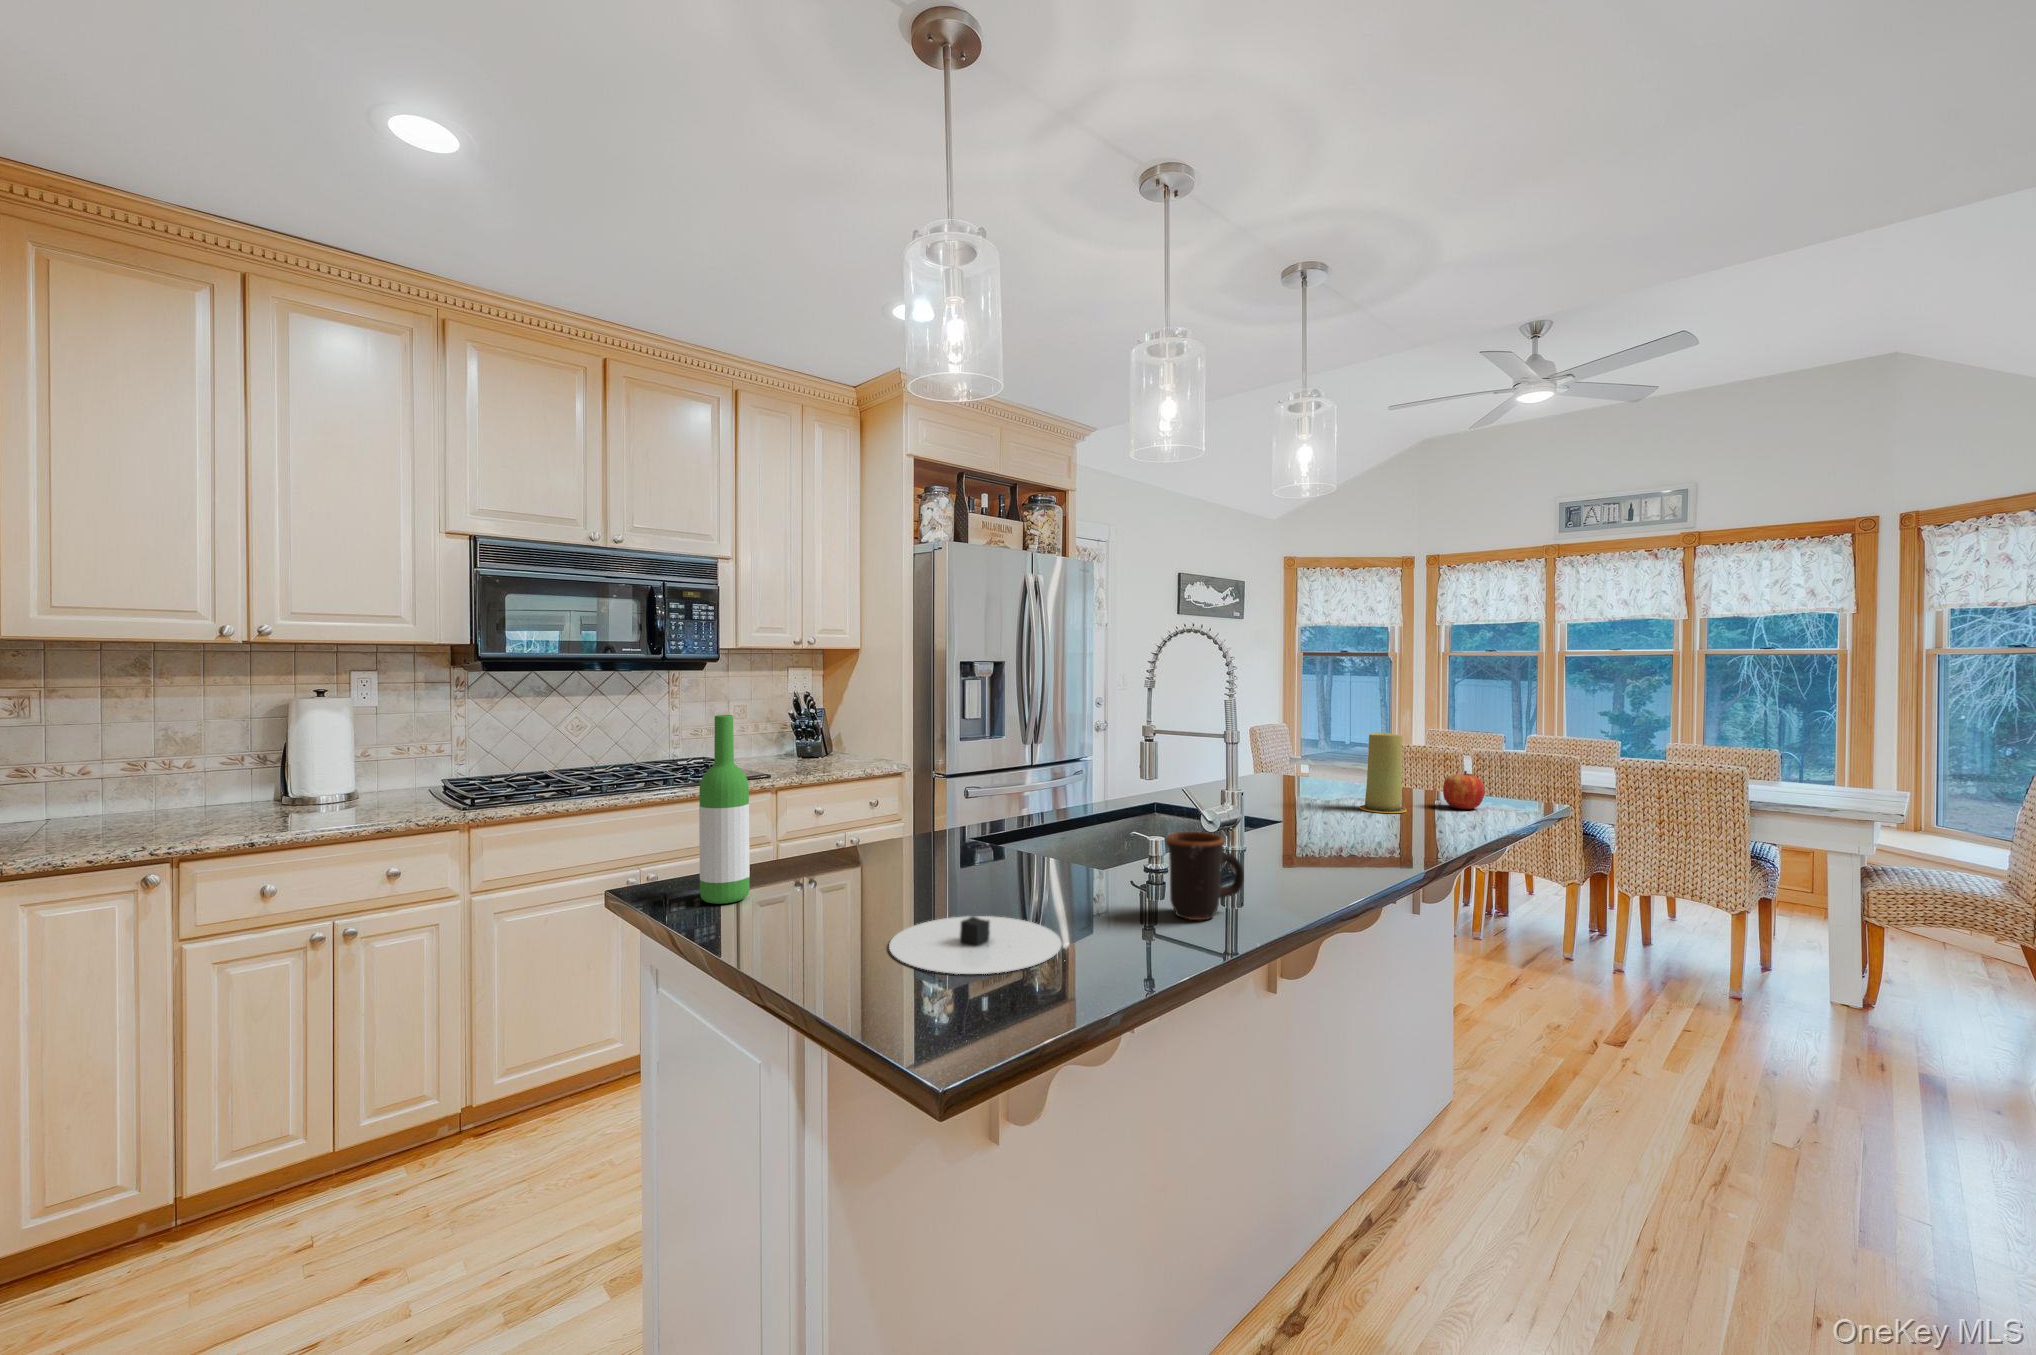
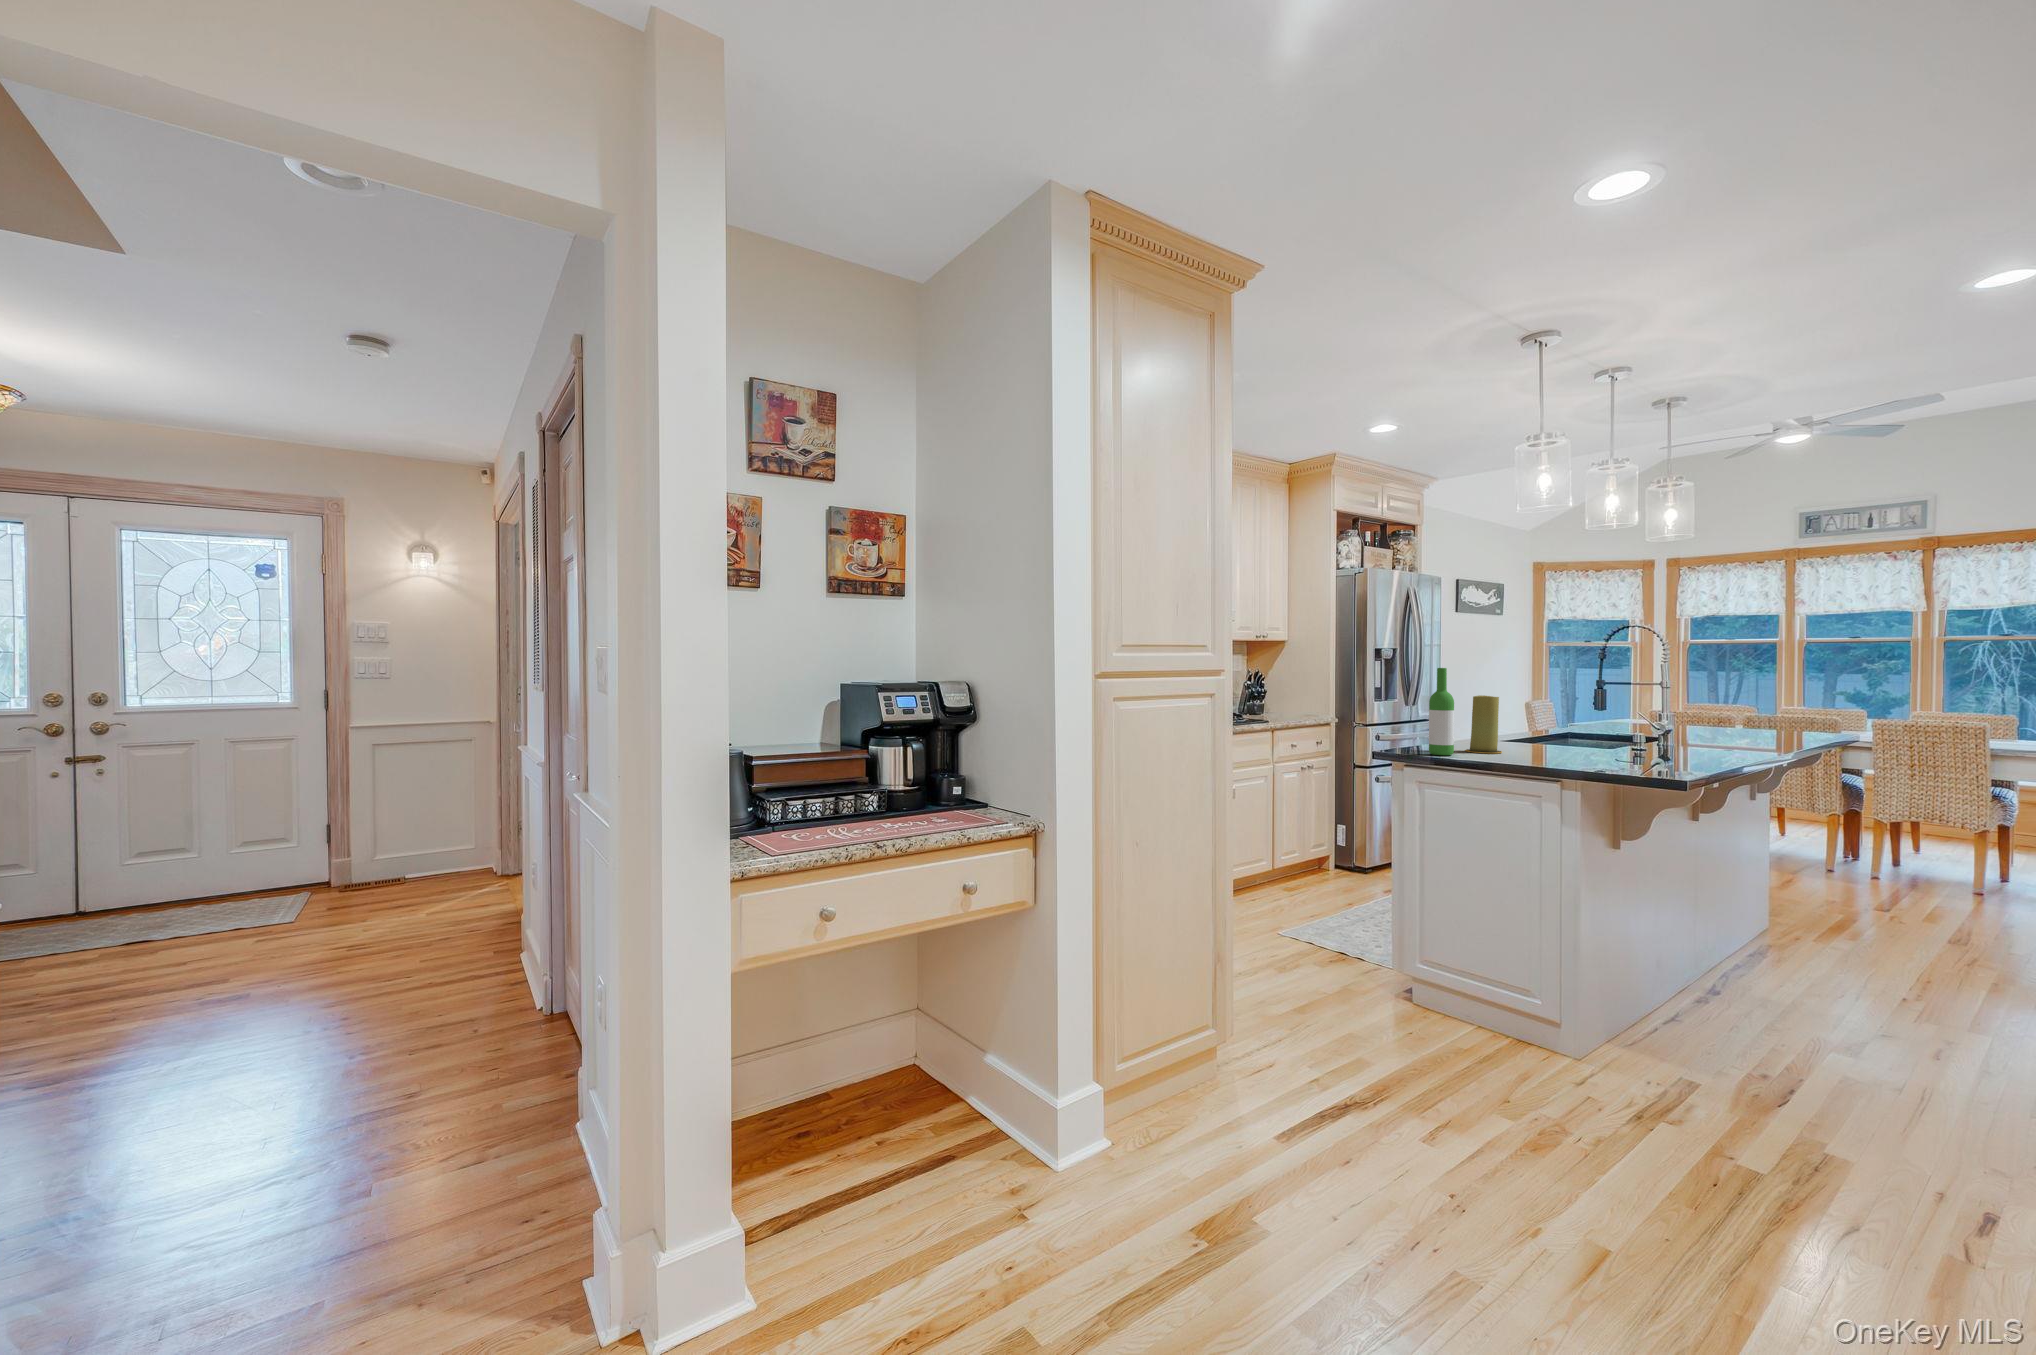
candle: present [1359,733,1407,813] -> present [1465,695,1502,753]
apple: present [1443,771,1485,809] -> none [1771,713,1802,736]
mug: present [1165,831,1244,920] -> none [1680,723,1720,762]
plate: present [889,916,1062,974] -> none [1547,754,1668,773]

